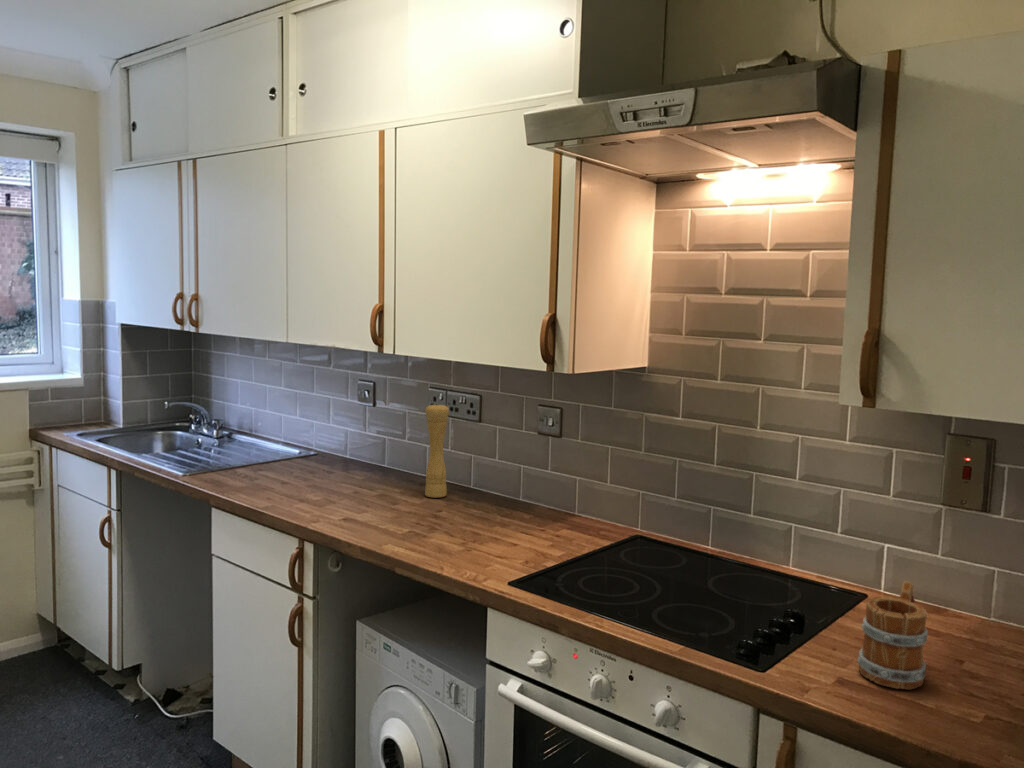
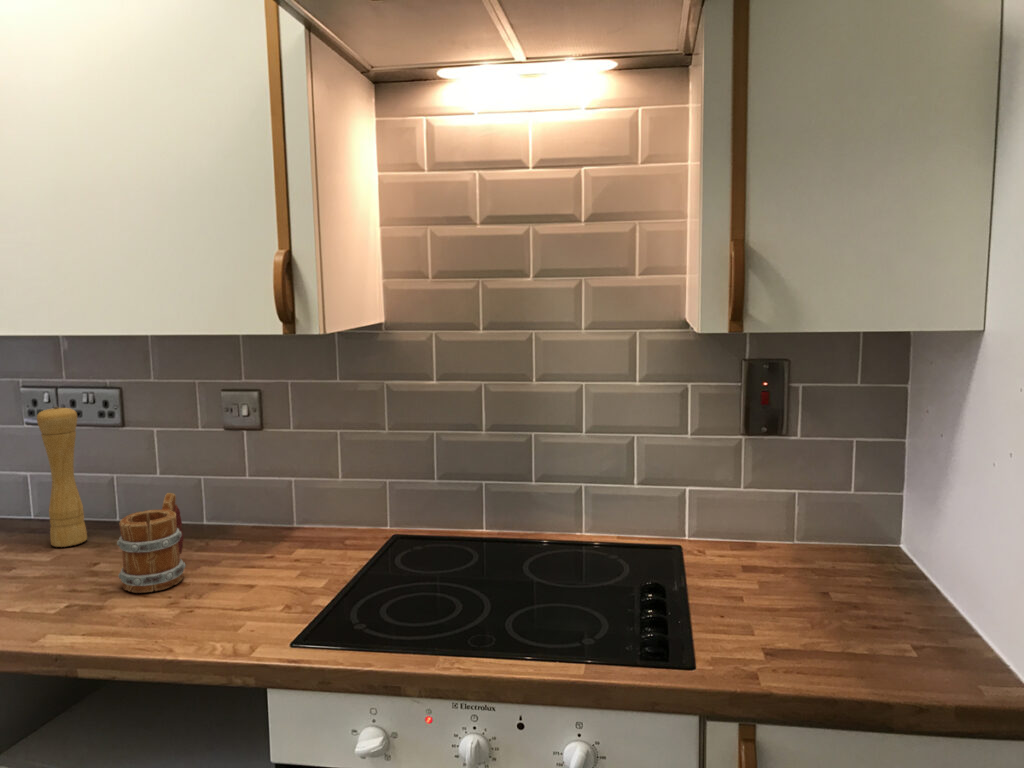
mug: present [858,581,928,689] -> present [117,493,186,593]

